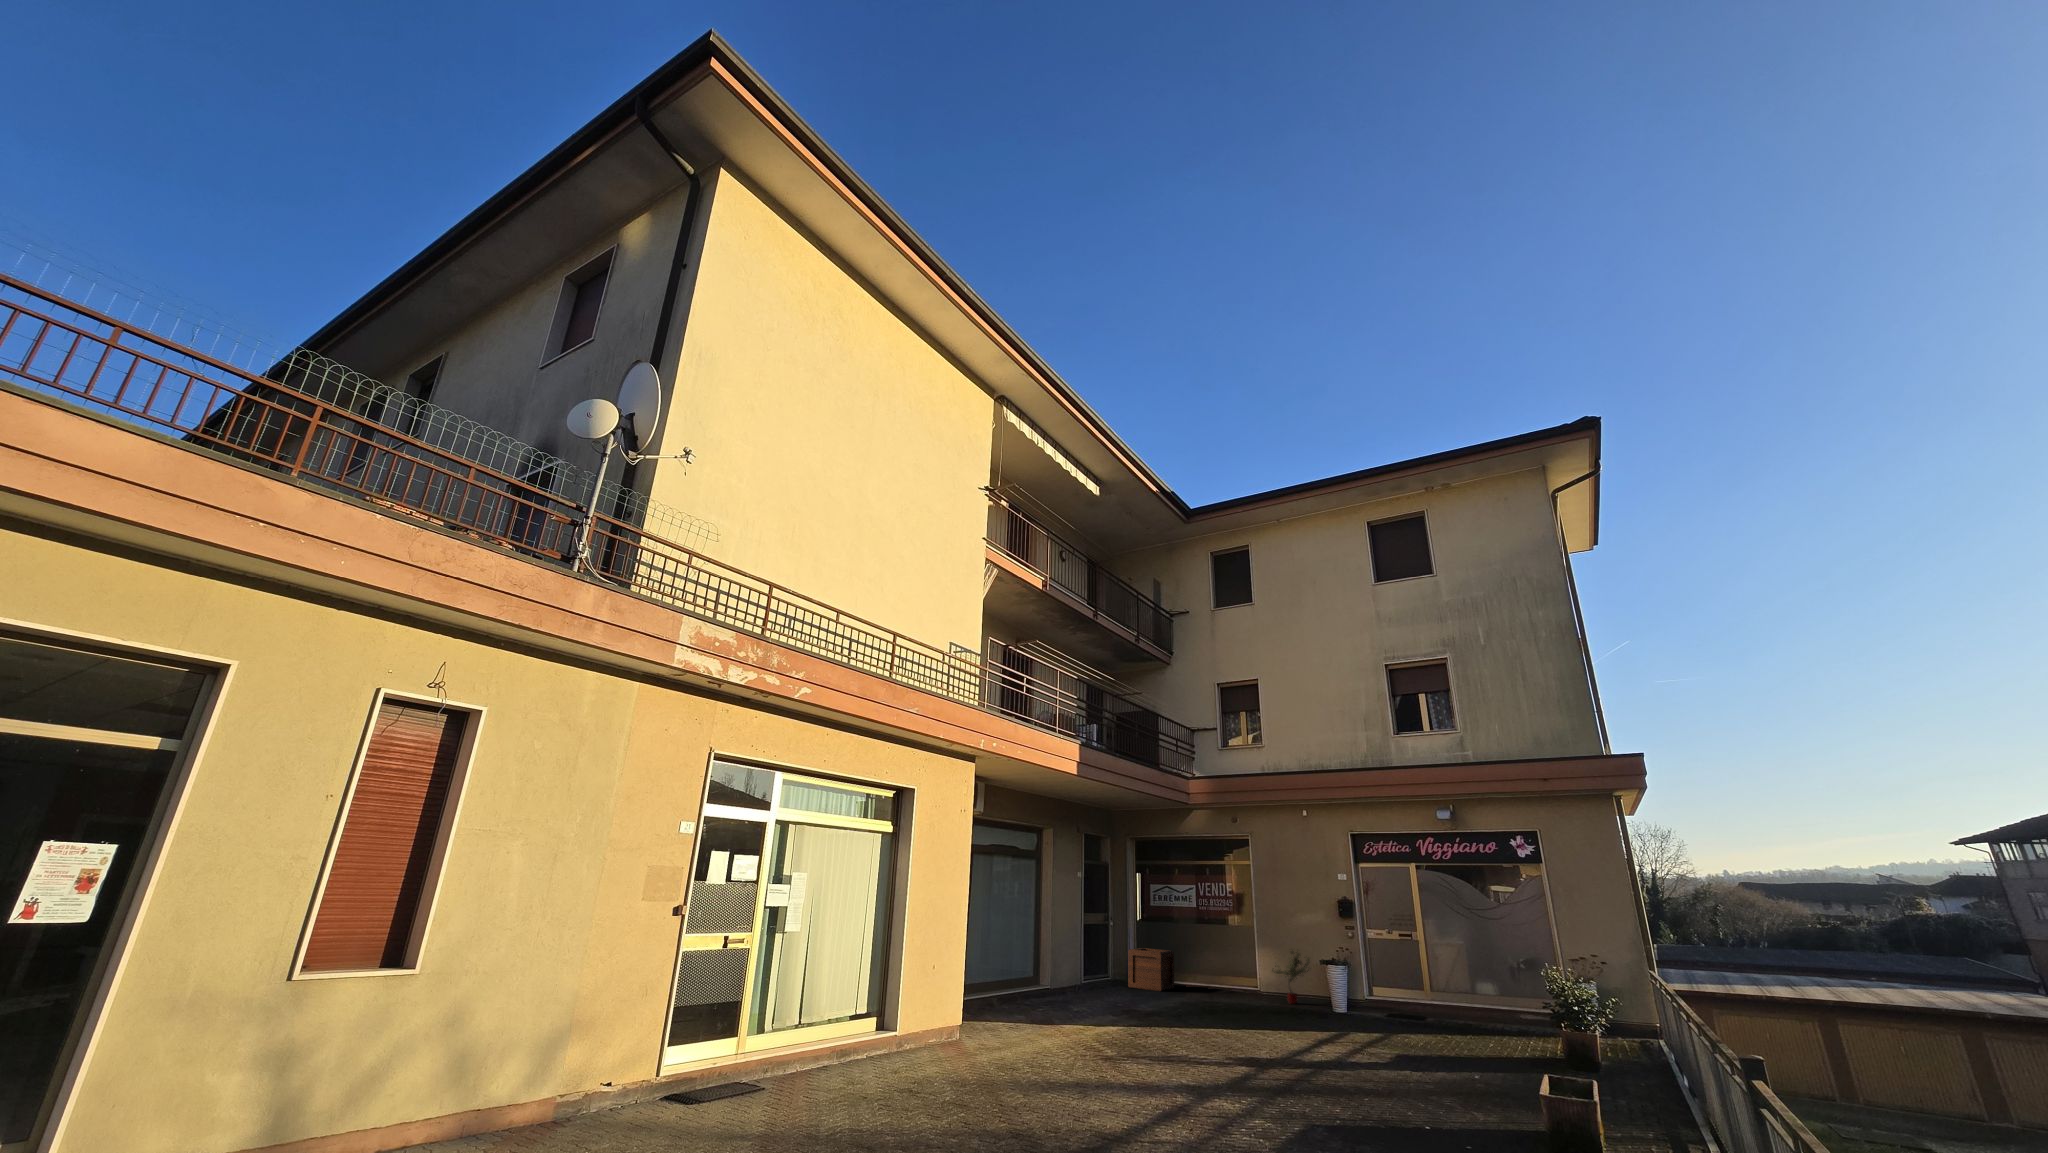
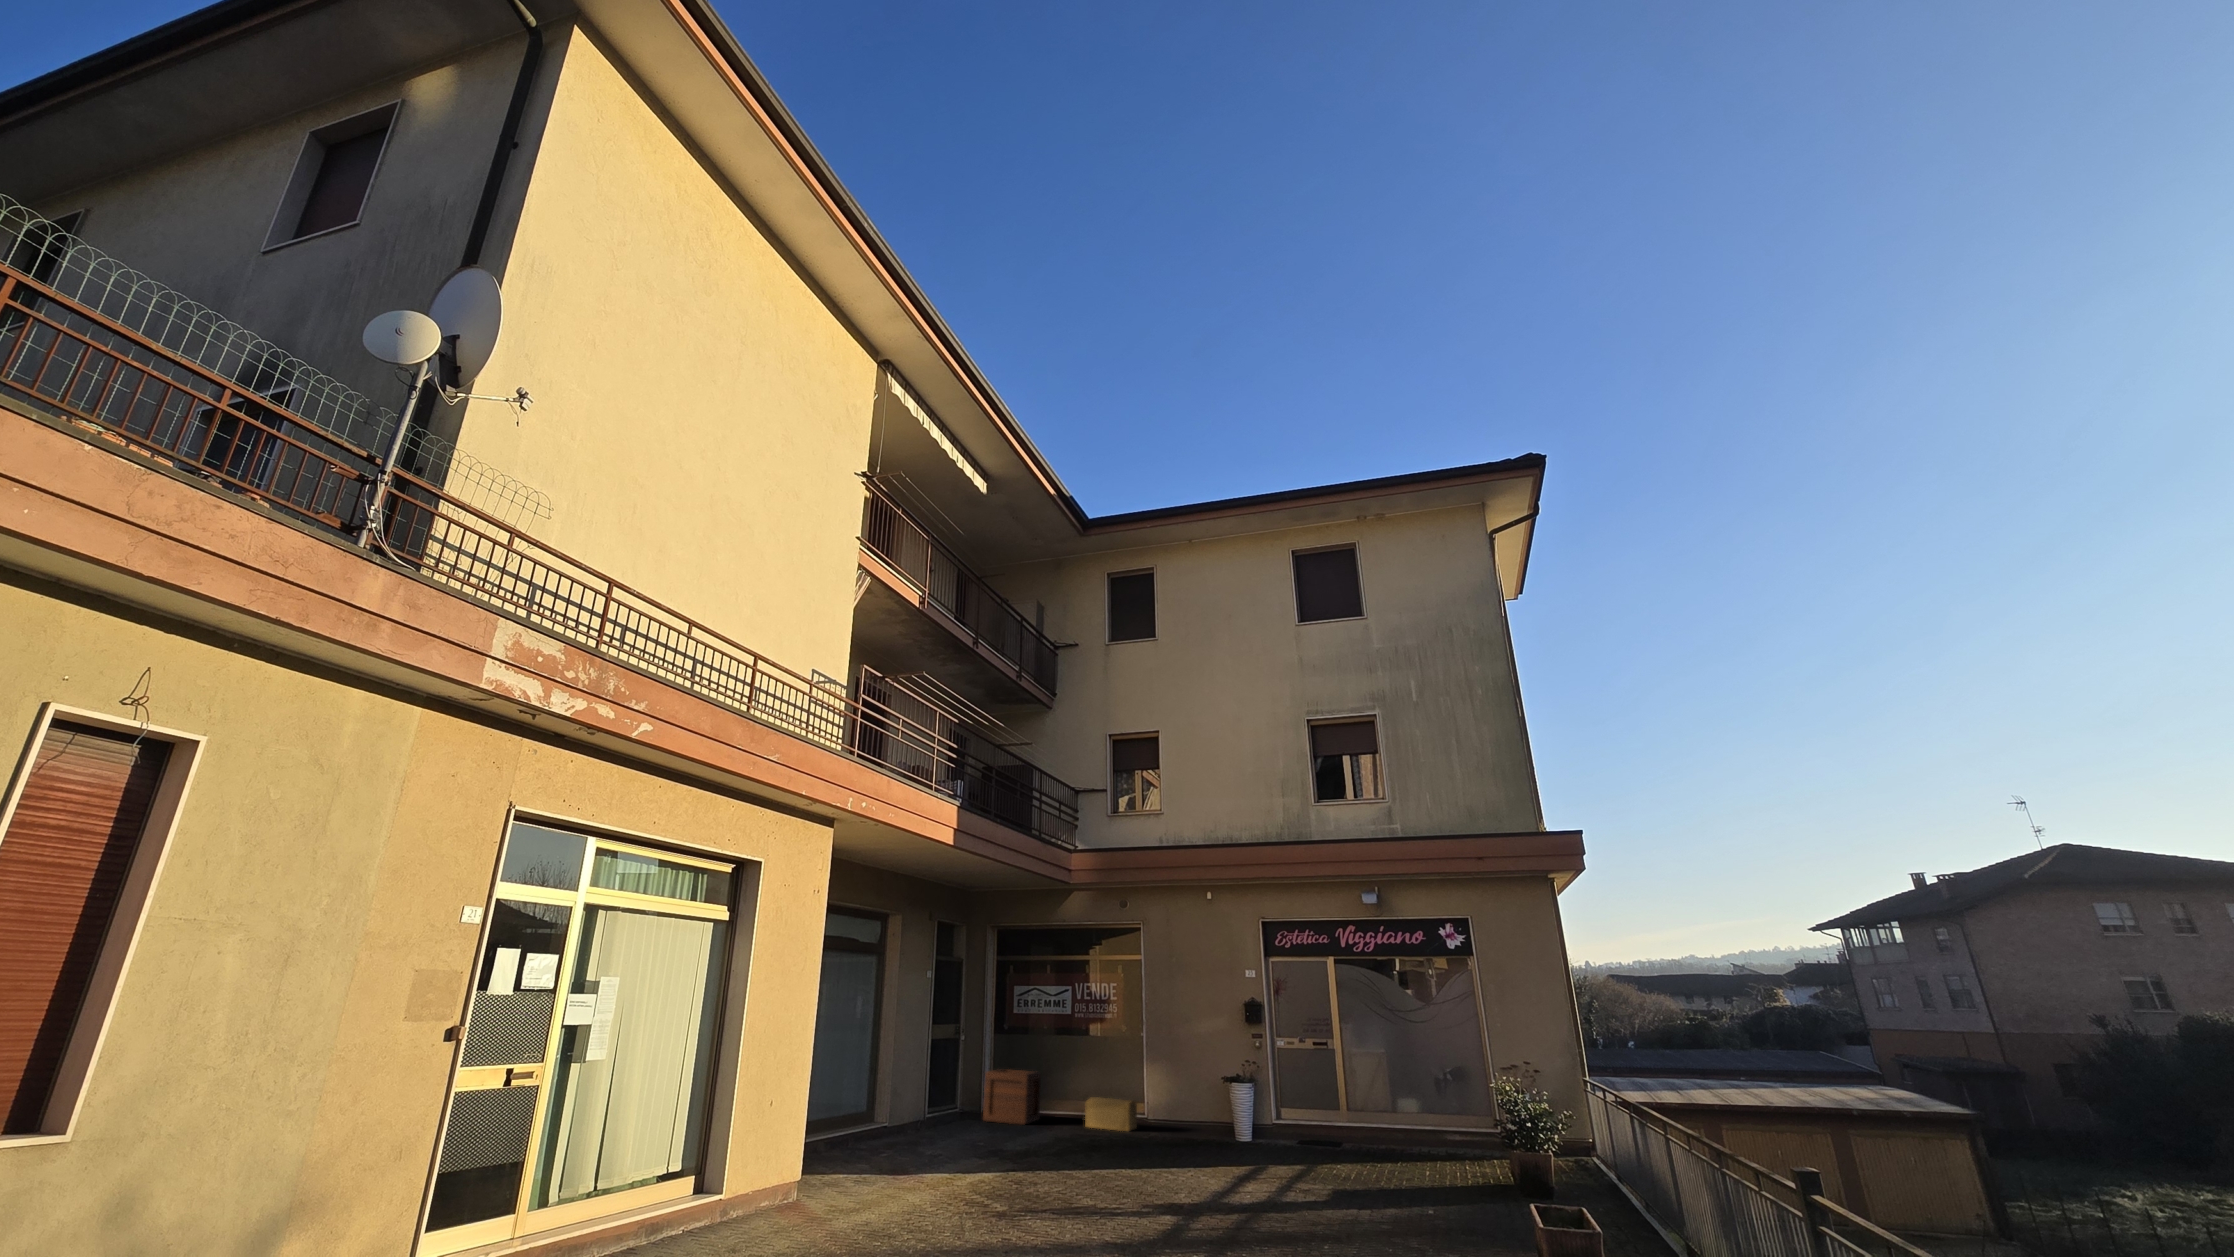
potted tree: present [1272,951,1310,1004] -> none [1162,1066,1212,1136]
cardboard box: none [1209,971,1252,999] -> present [1085,1097,1137,1131]

